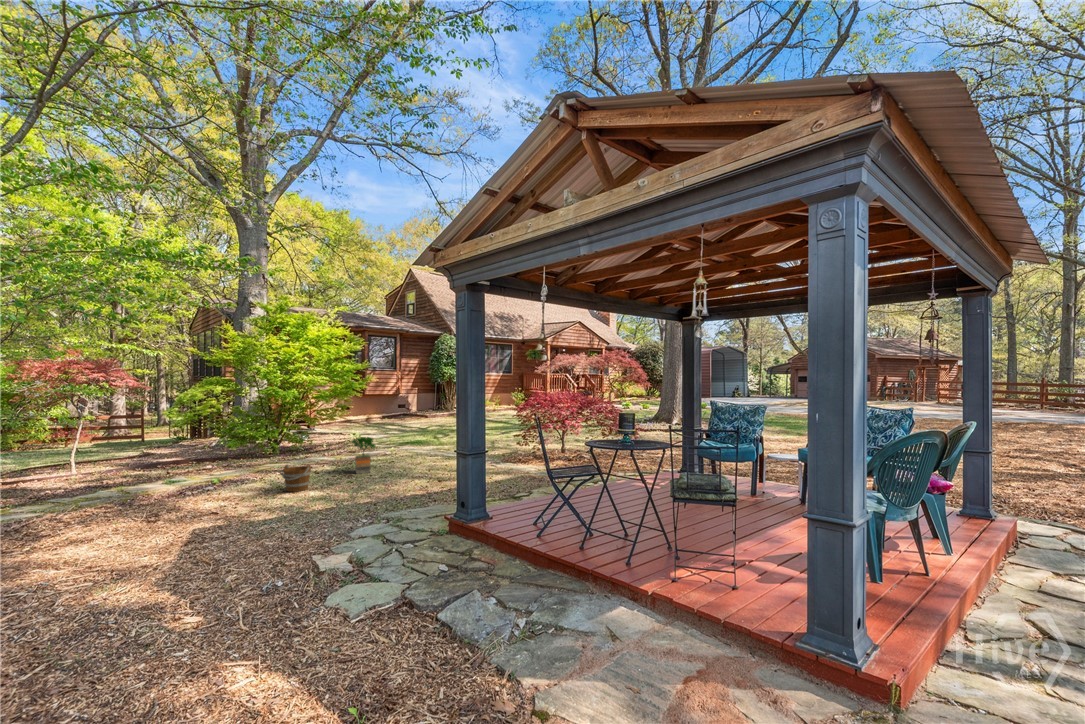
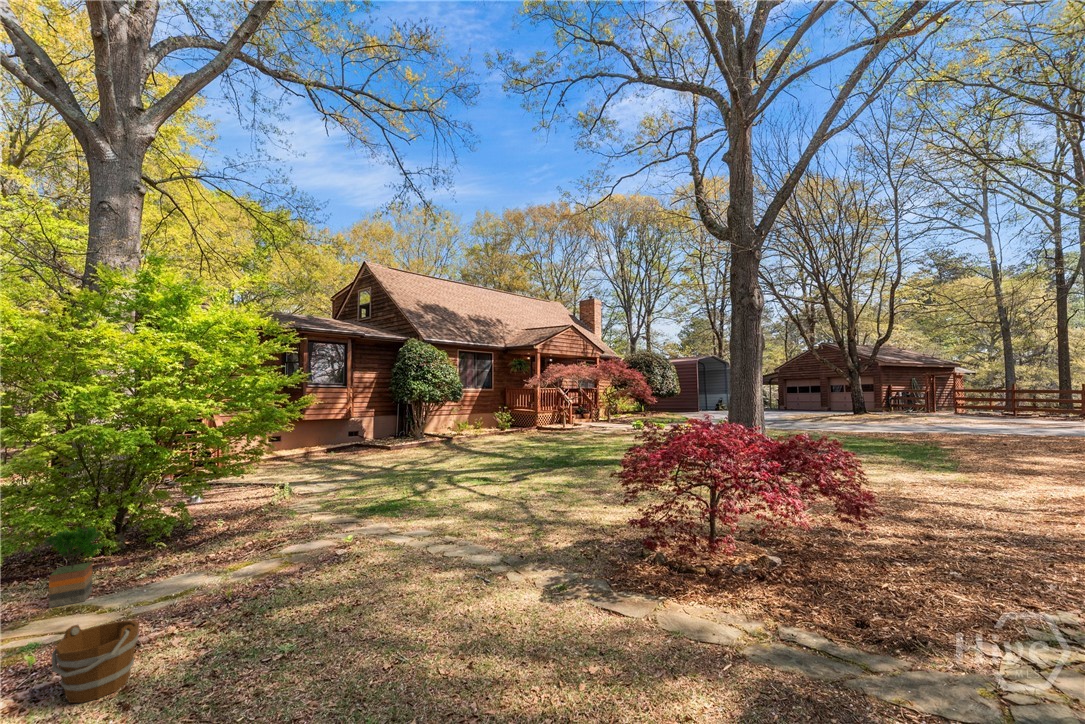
potted tree: present [352,437,376,474] -> present [45,527,104,608]

